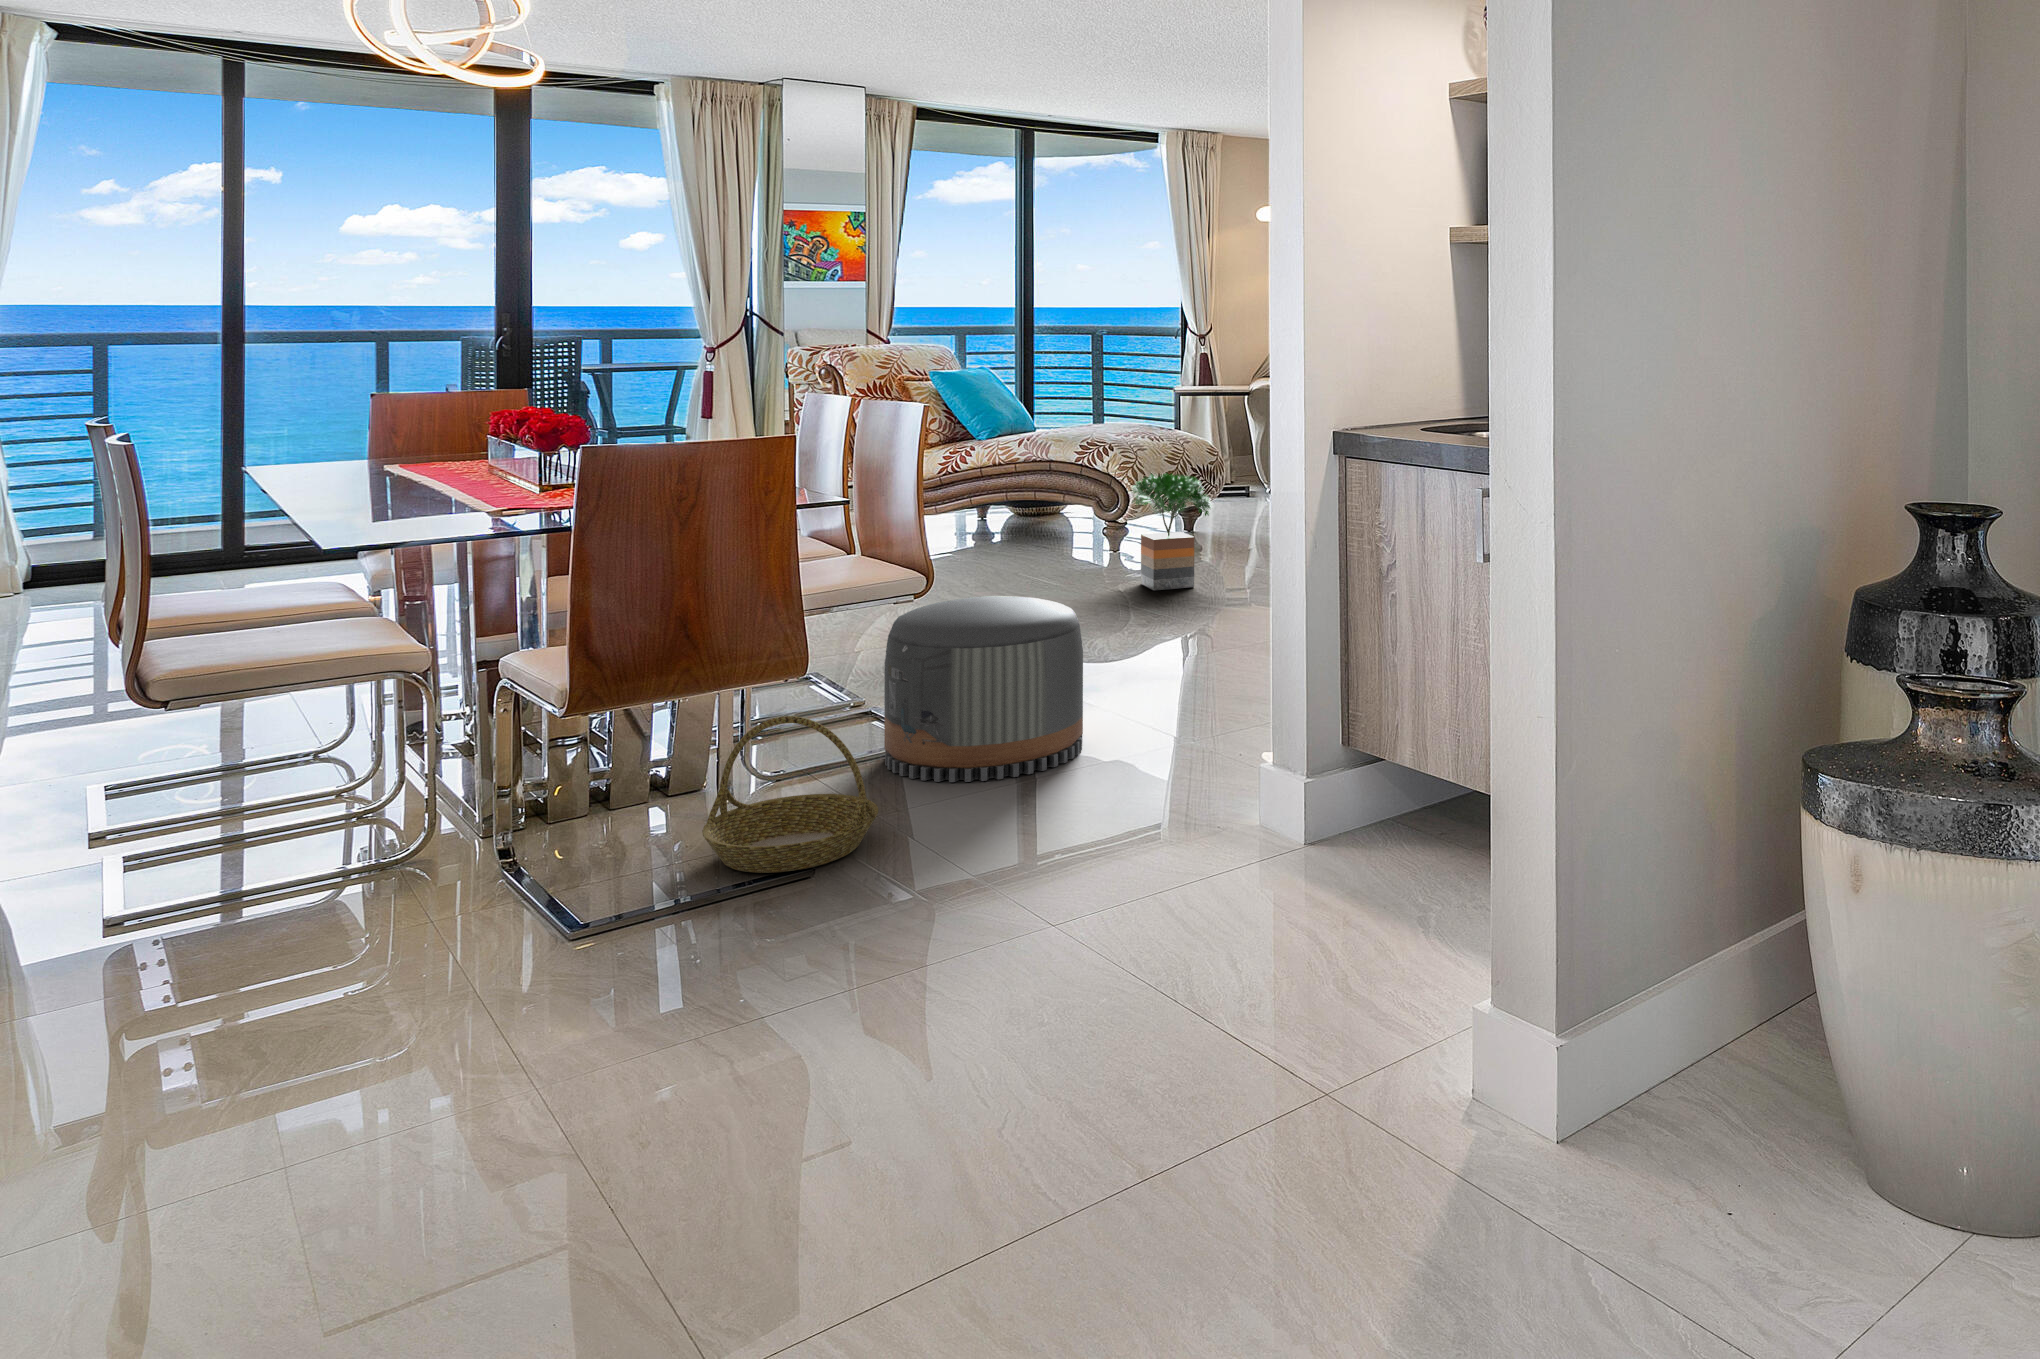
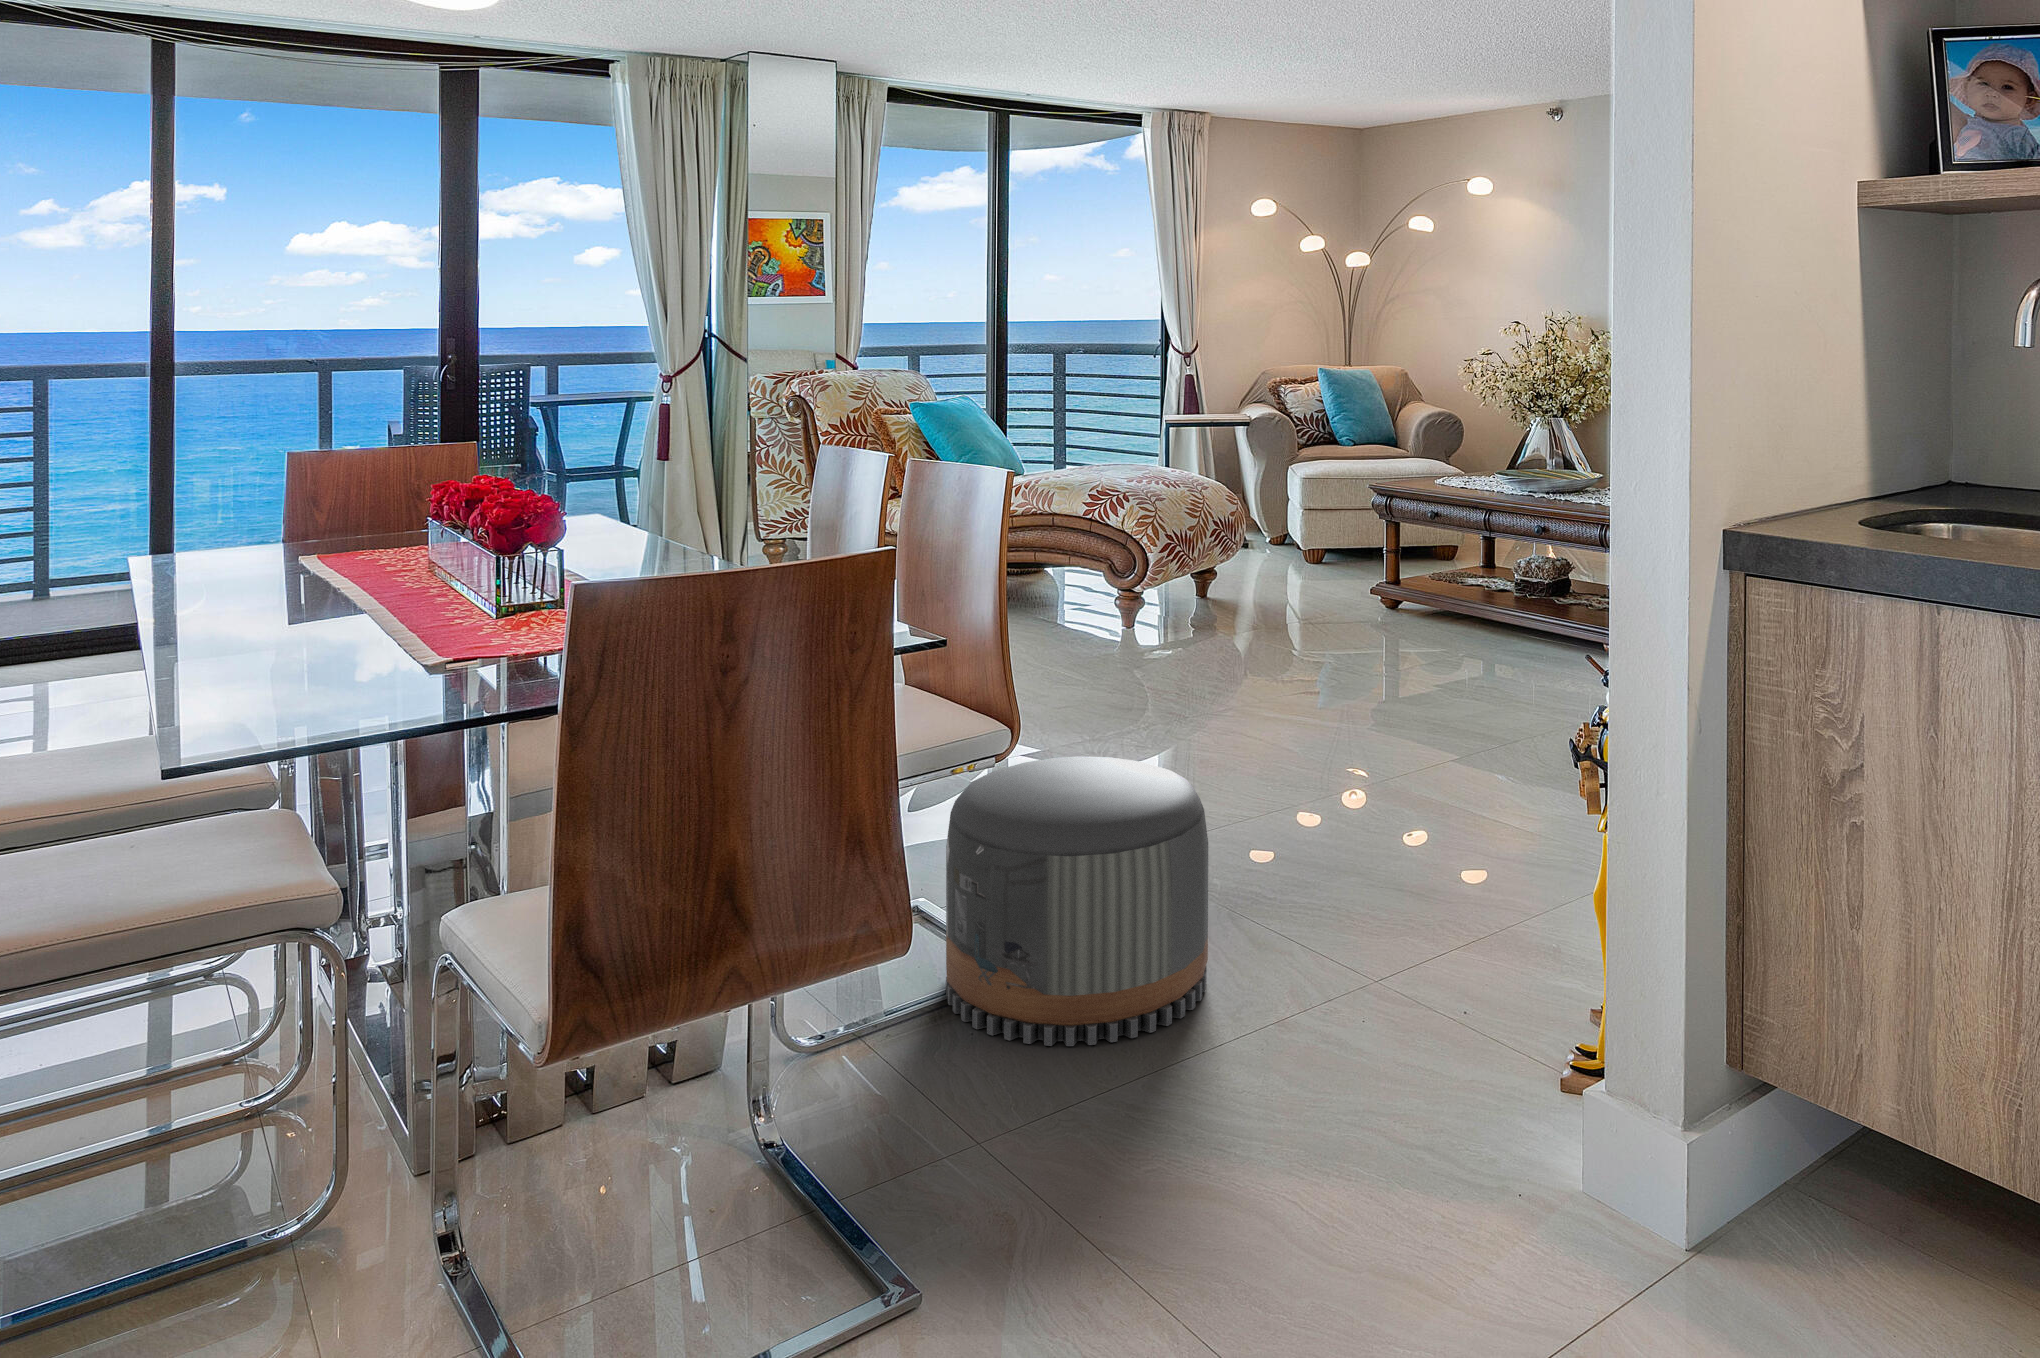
potted tree: present [1132,473,1212,590] -> none [1162,536,1265,683]
basket: present [702,716,878,873] -> none [733,998,978,1255]

